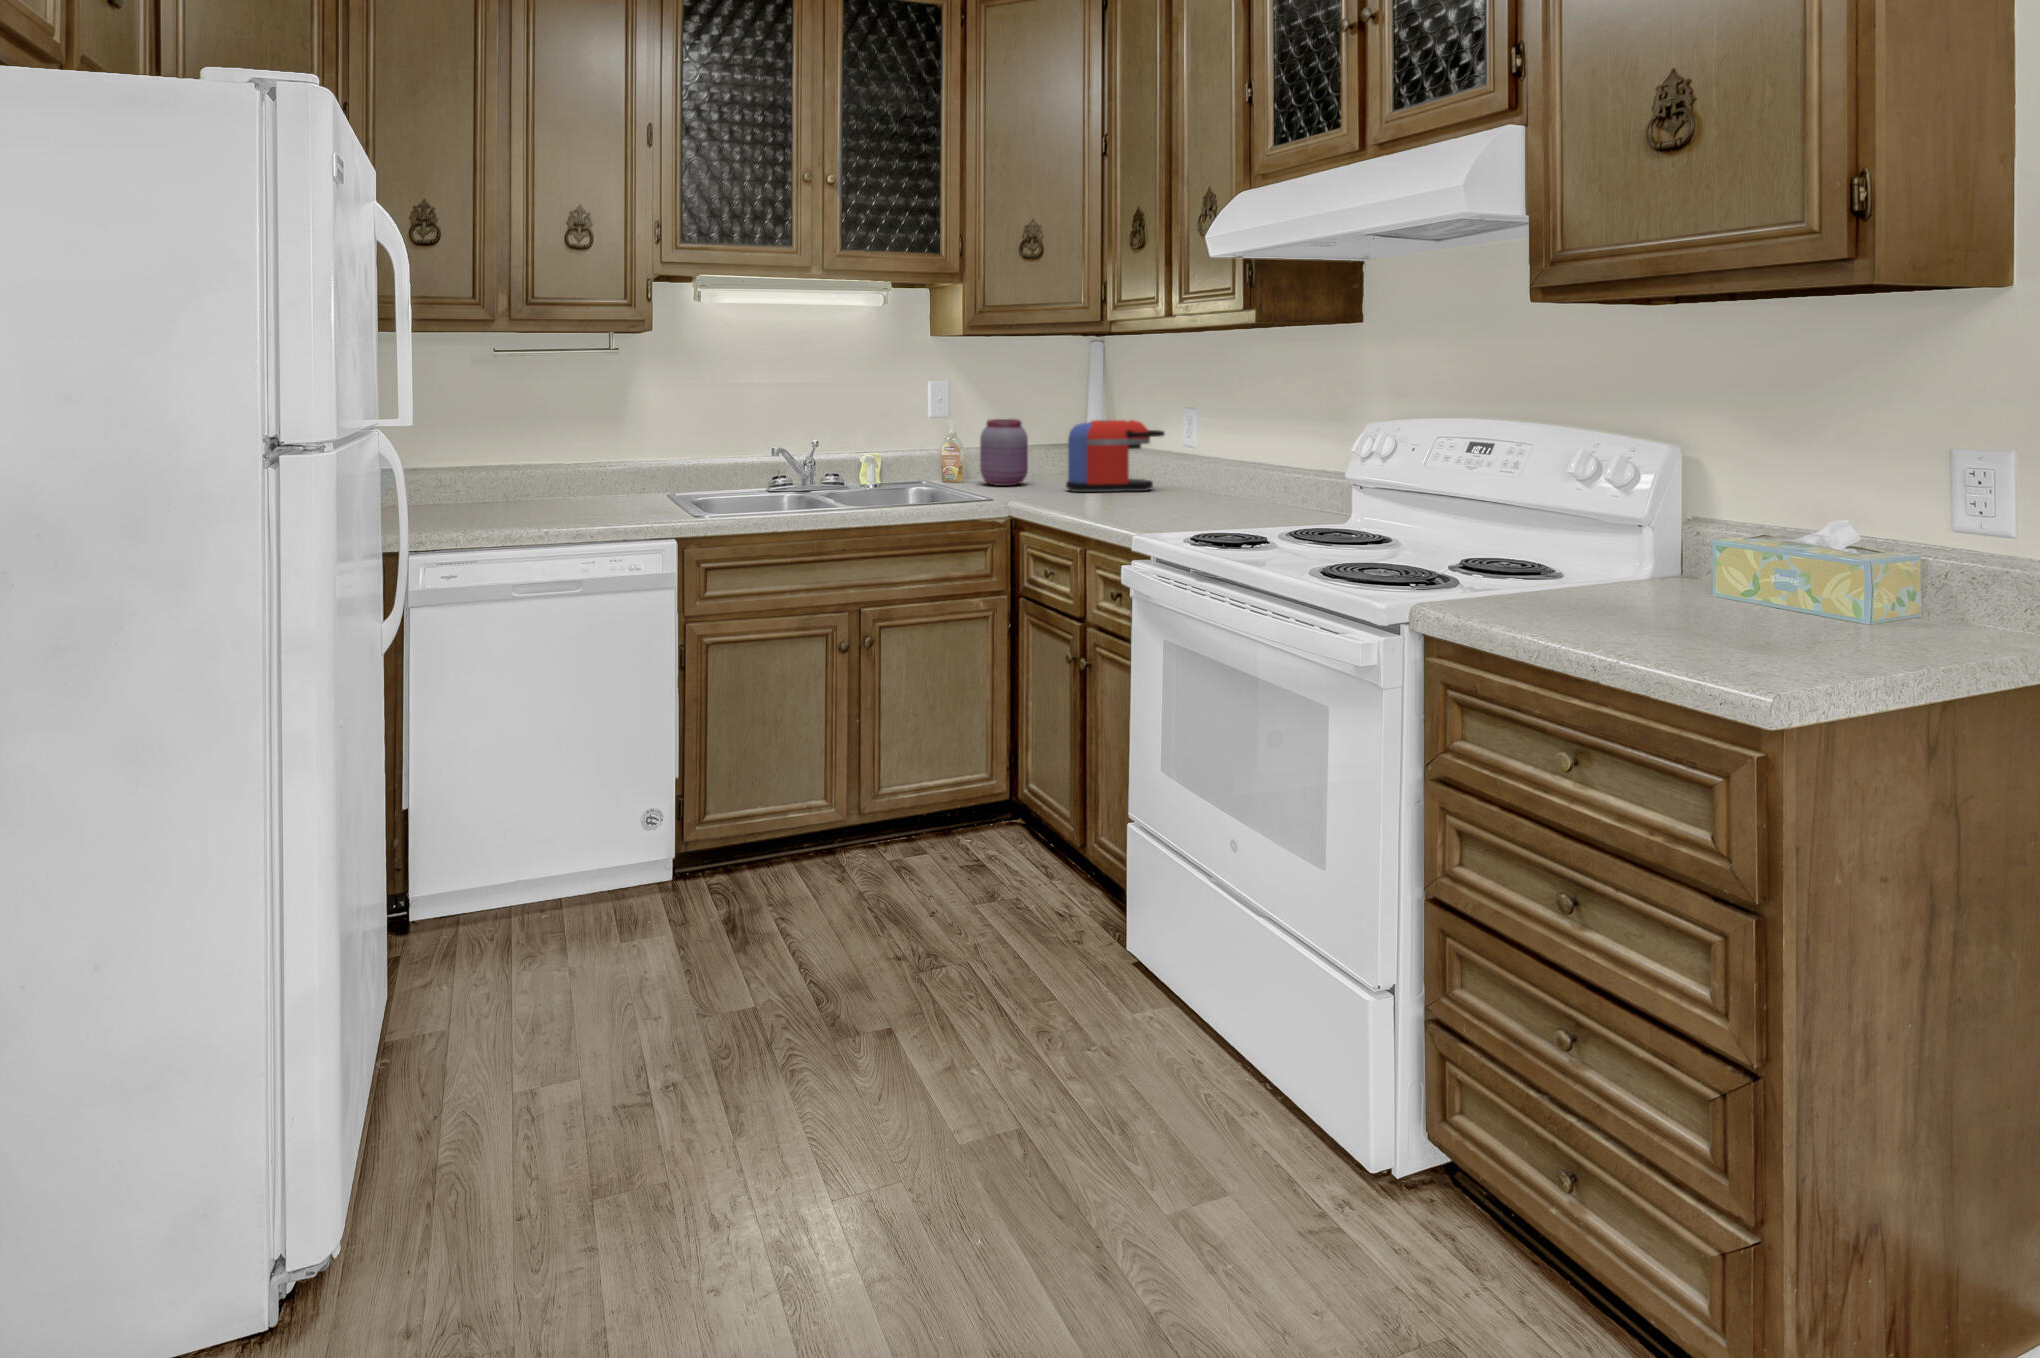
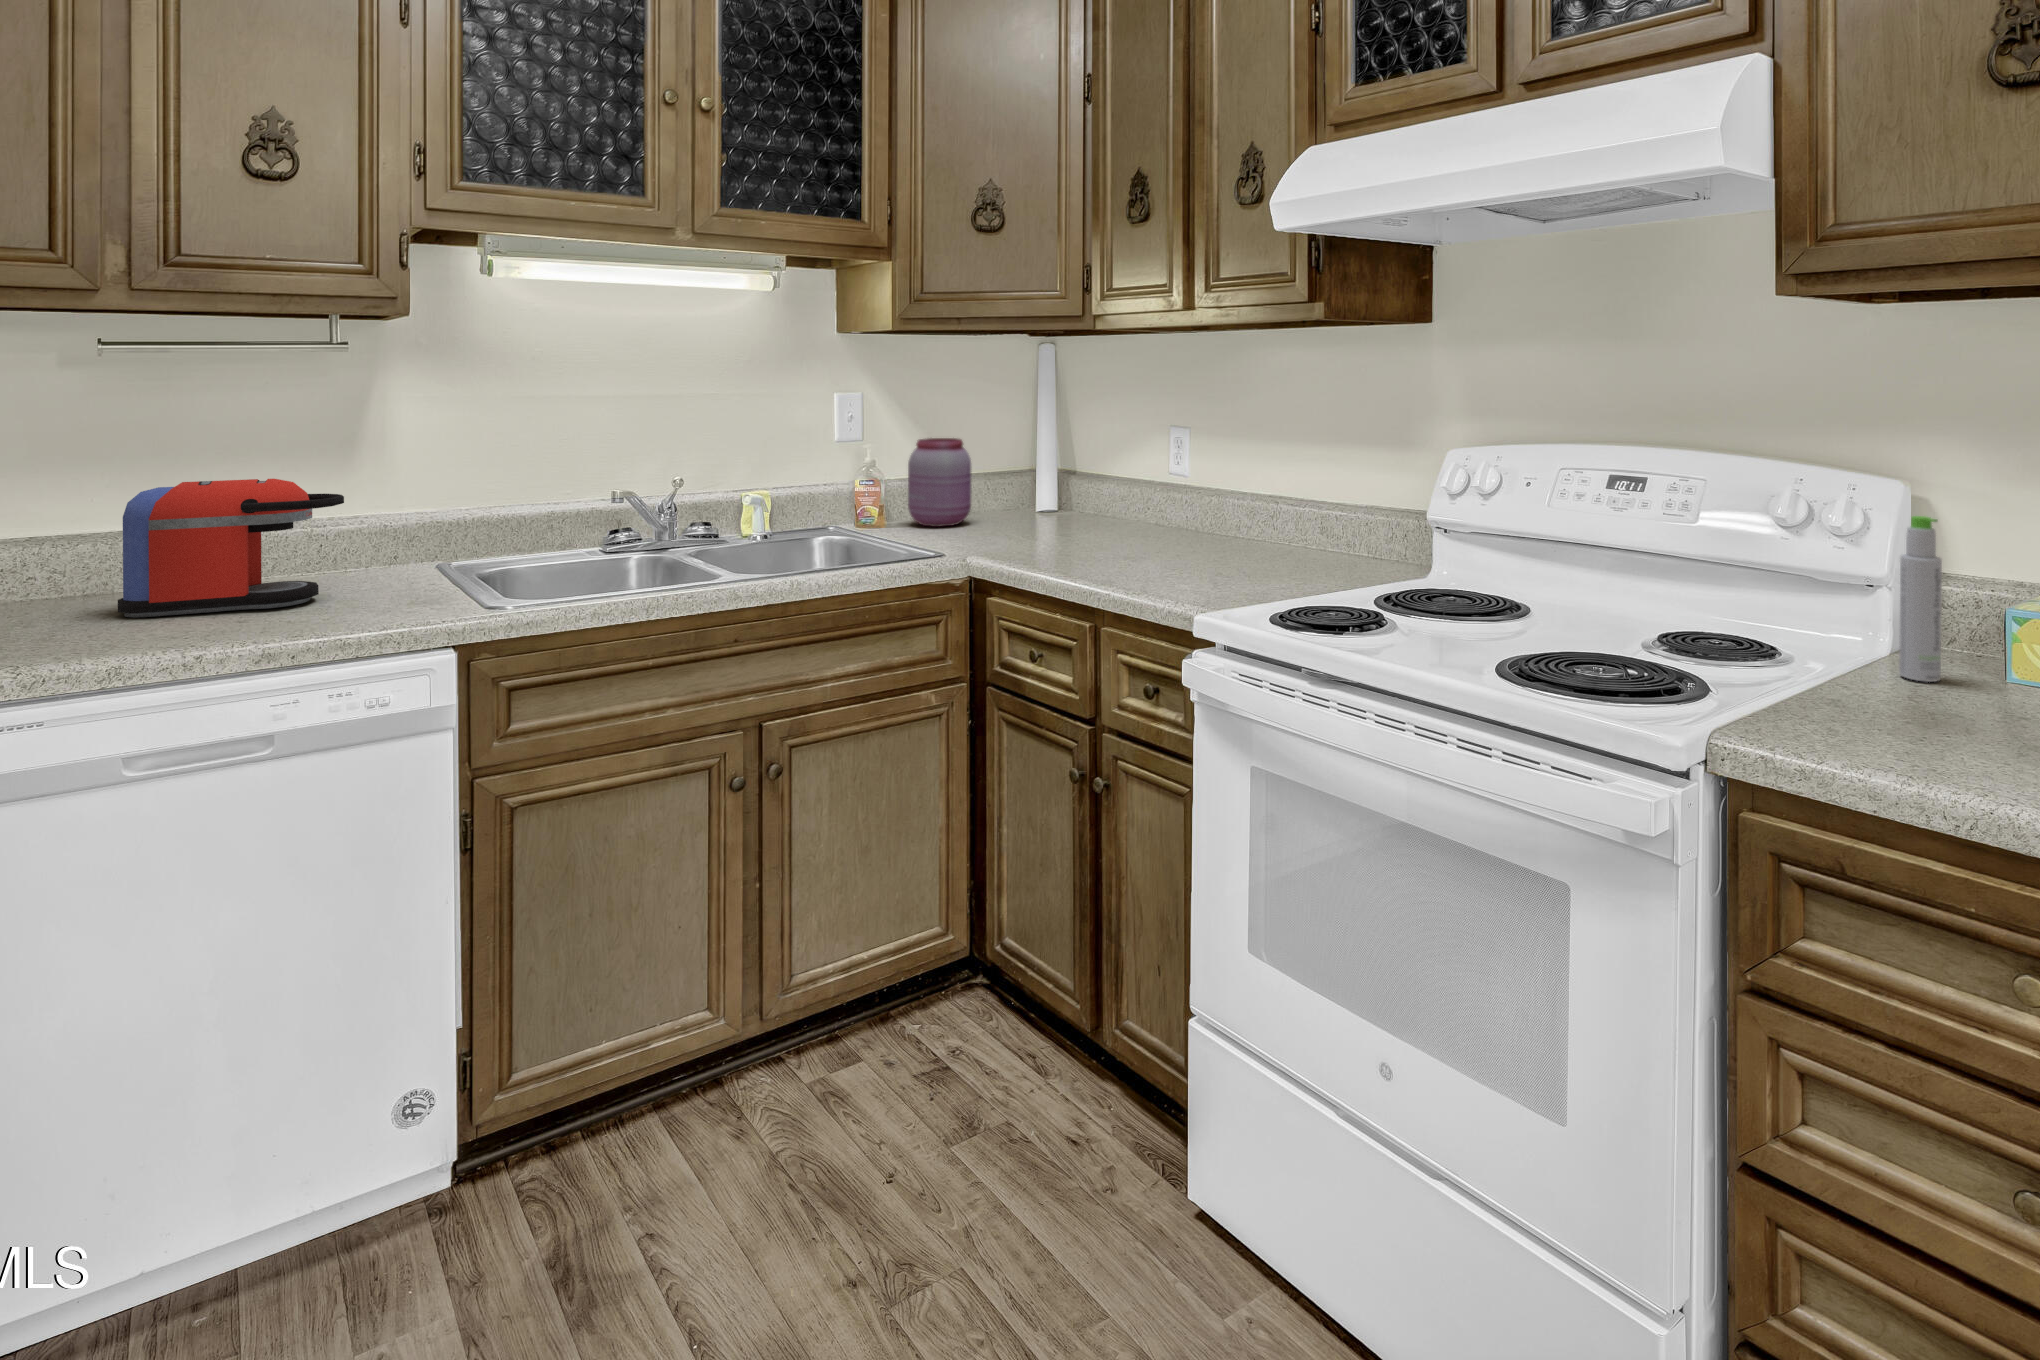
coffee maker: present [1066,420,1165,492] -> present [118,479,344,618]
bottle: none [1630,470,1661,596] -> present [1899,516,1942,682]

